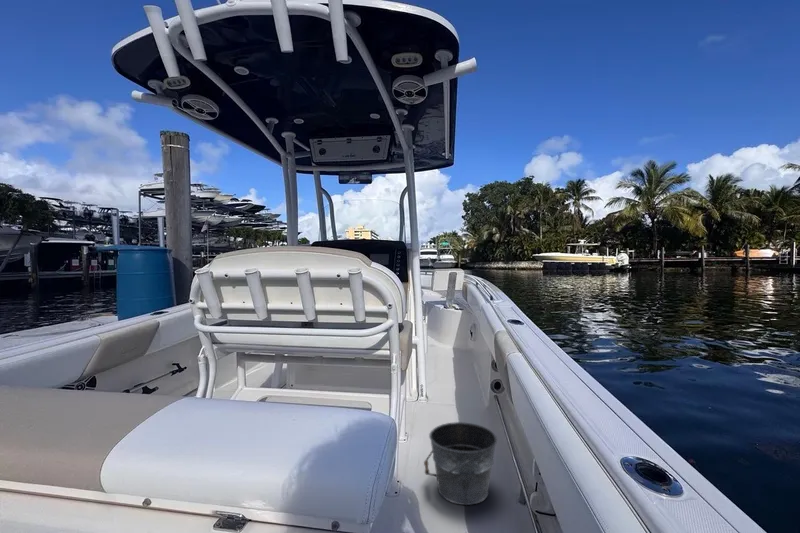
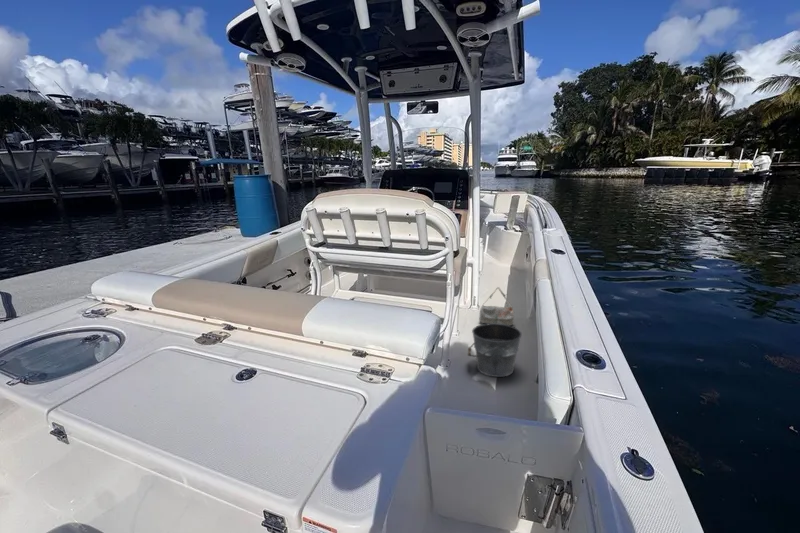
bag: none [429,371,473,420] -> present [479,287,514,325]

